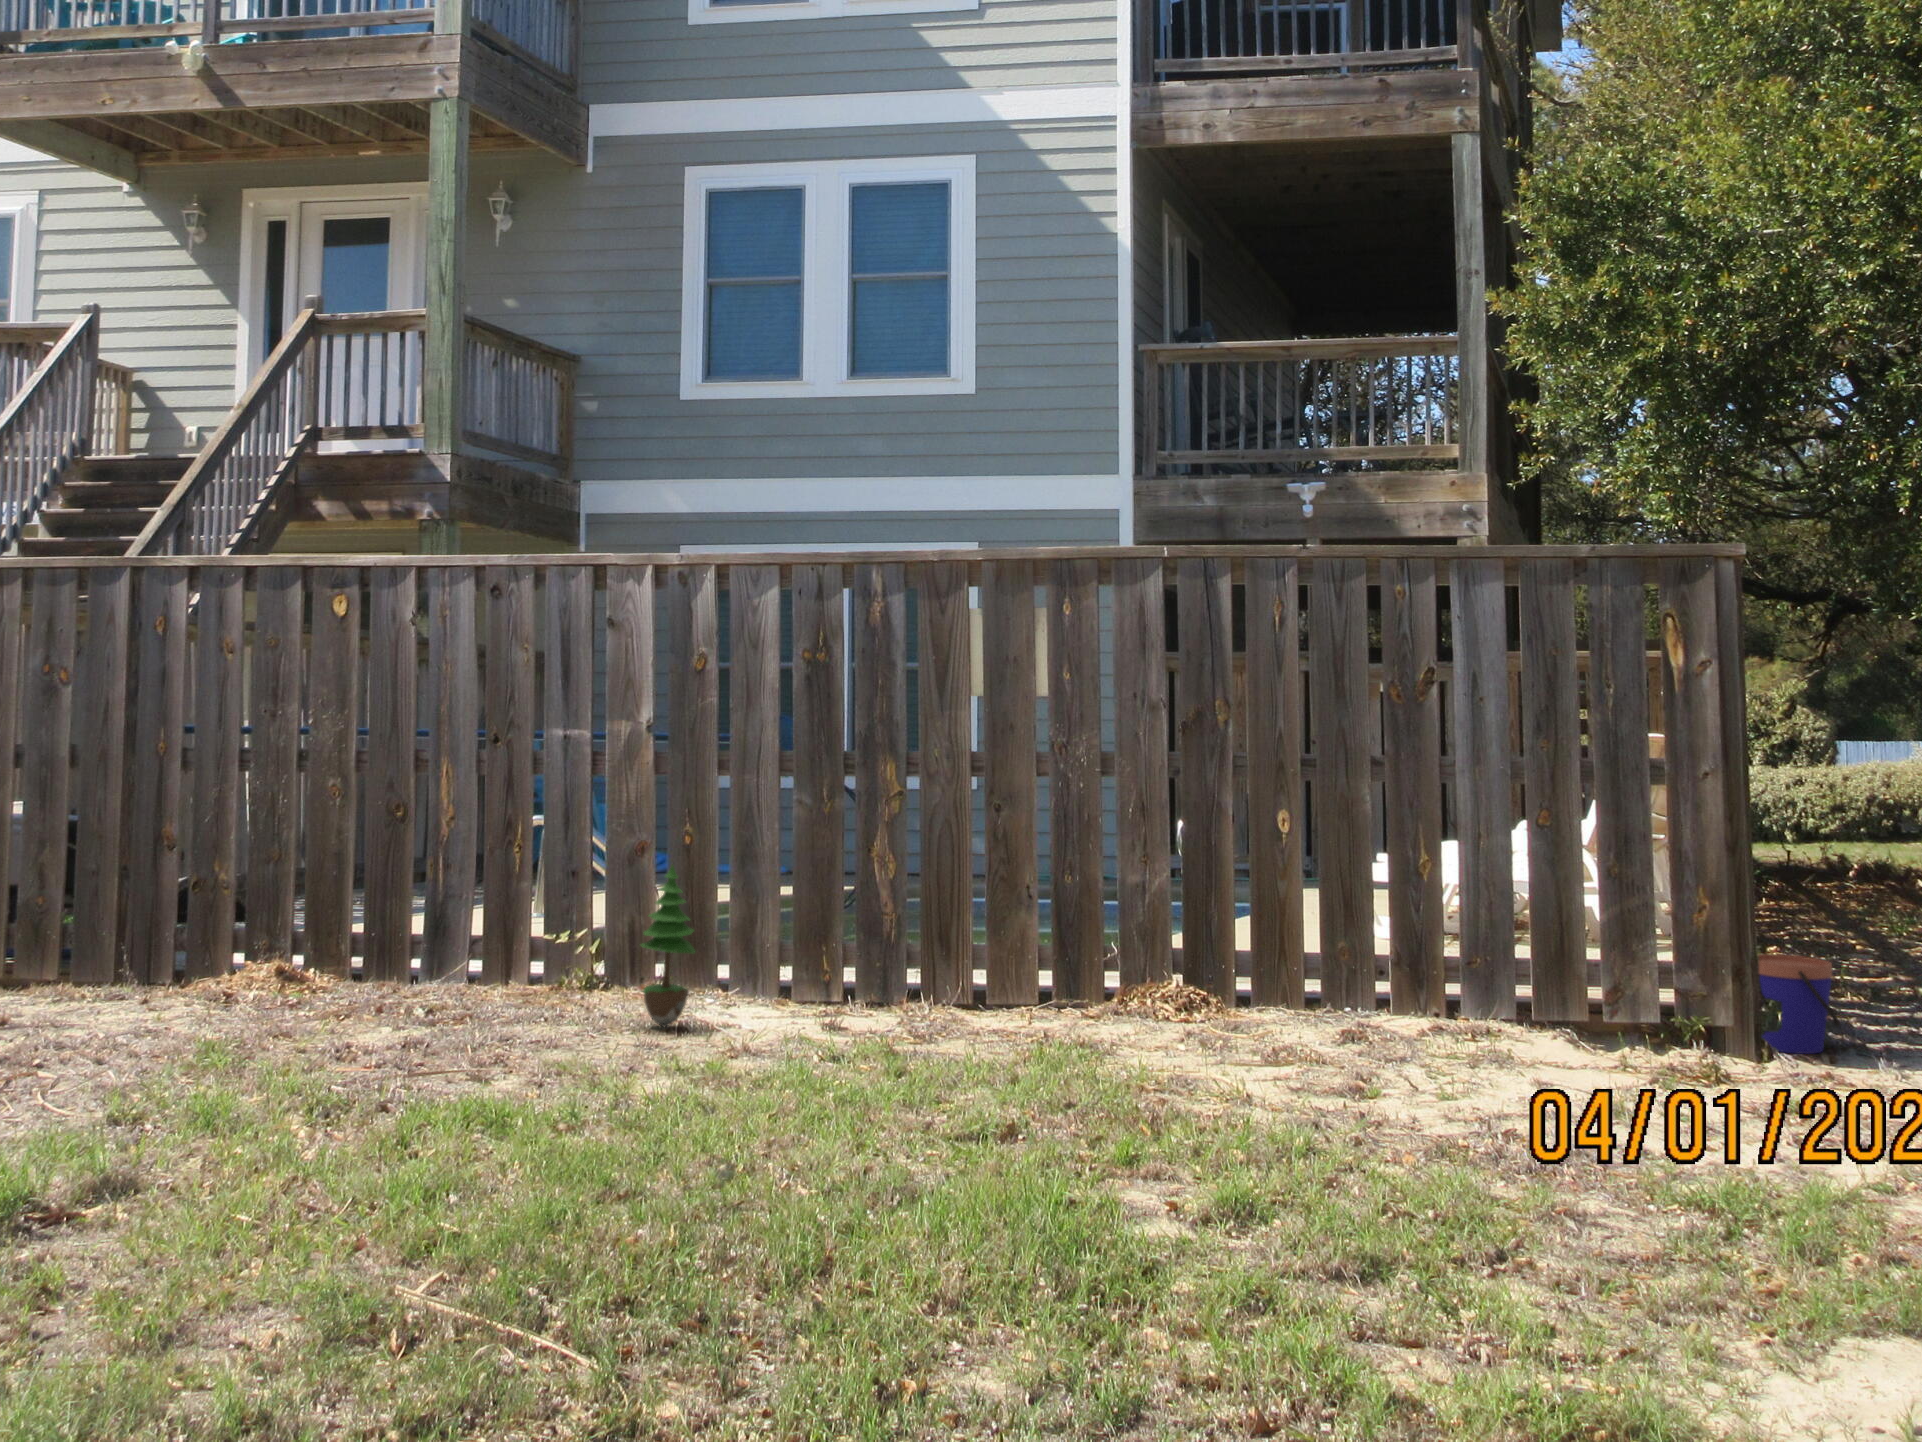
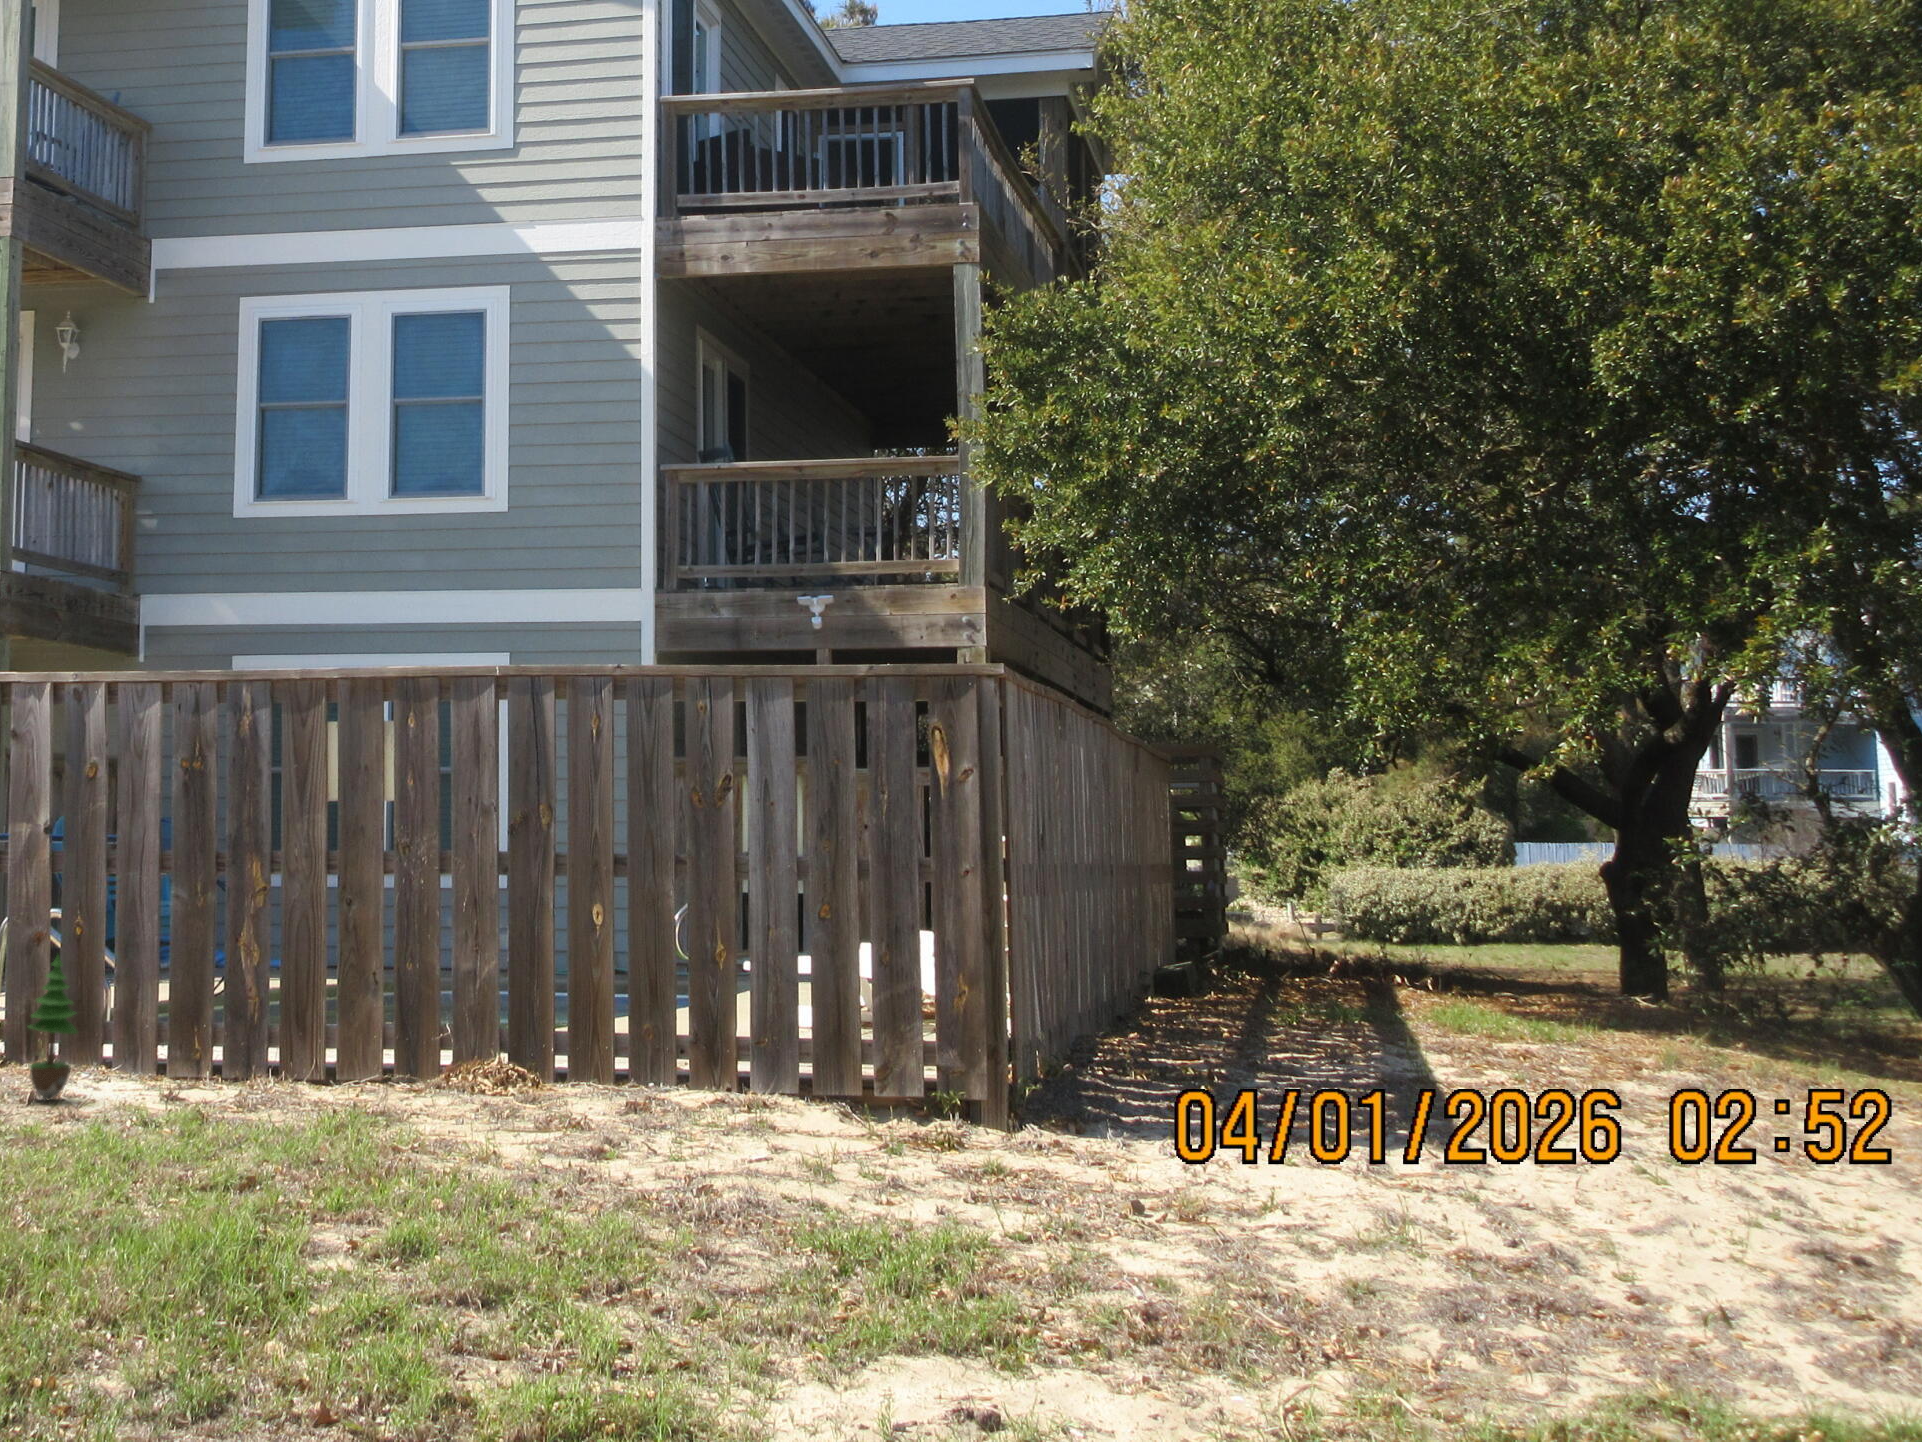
bucket: present [1759,954,1840,1054] -> none [1050,1043,1133,1134]

